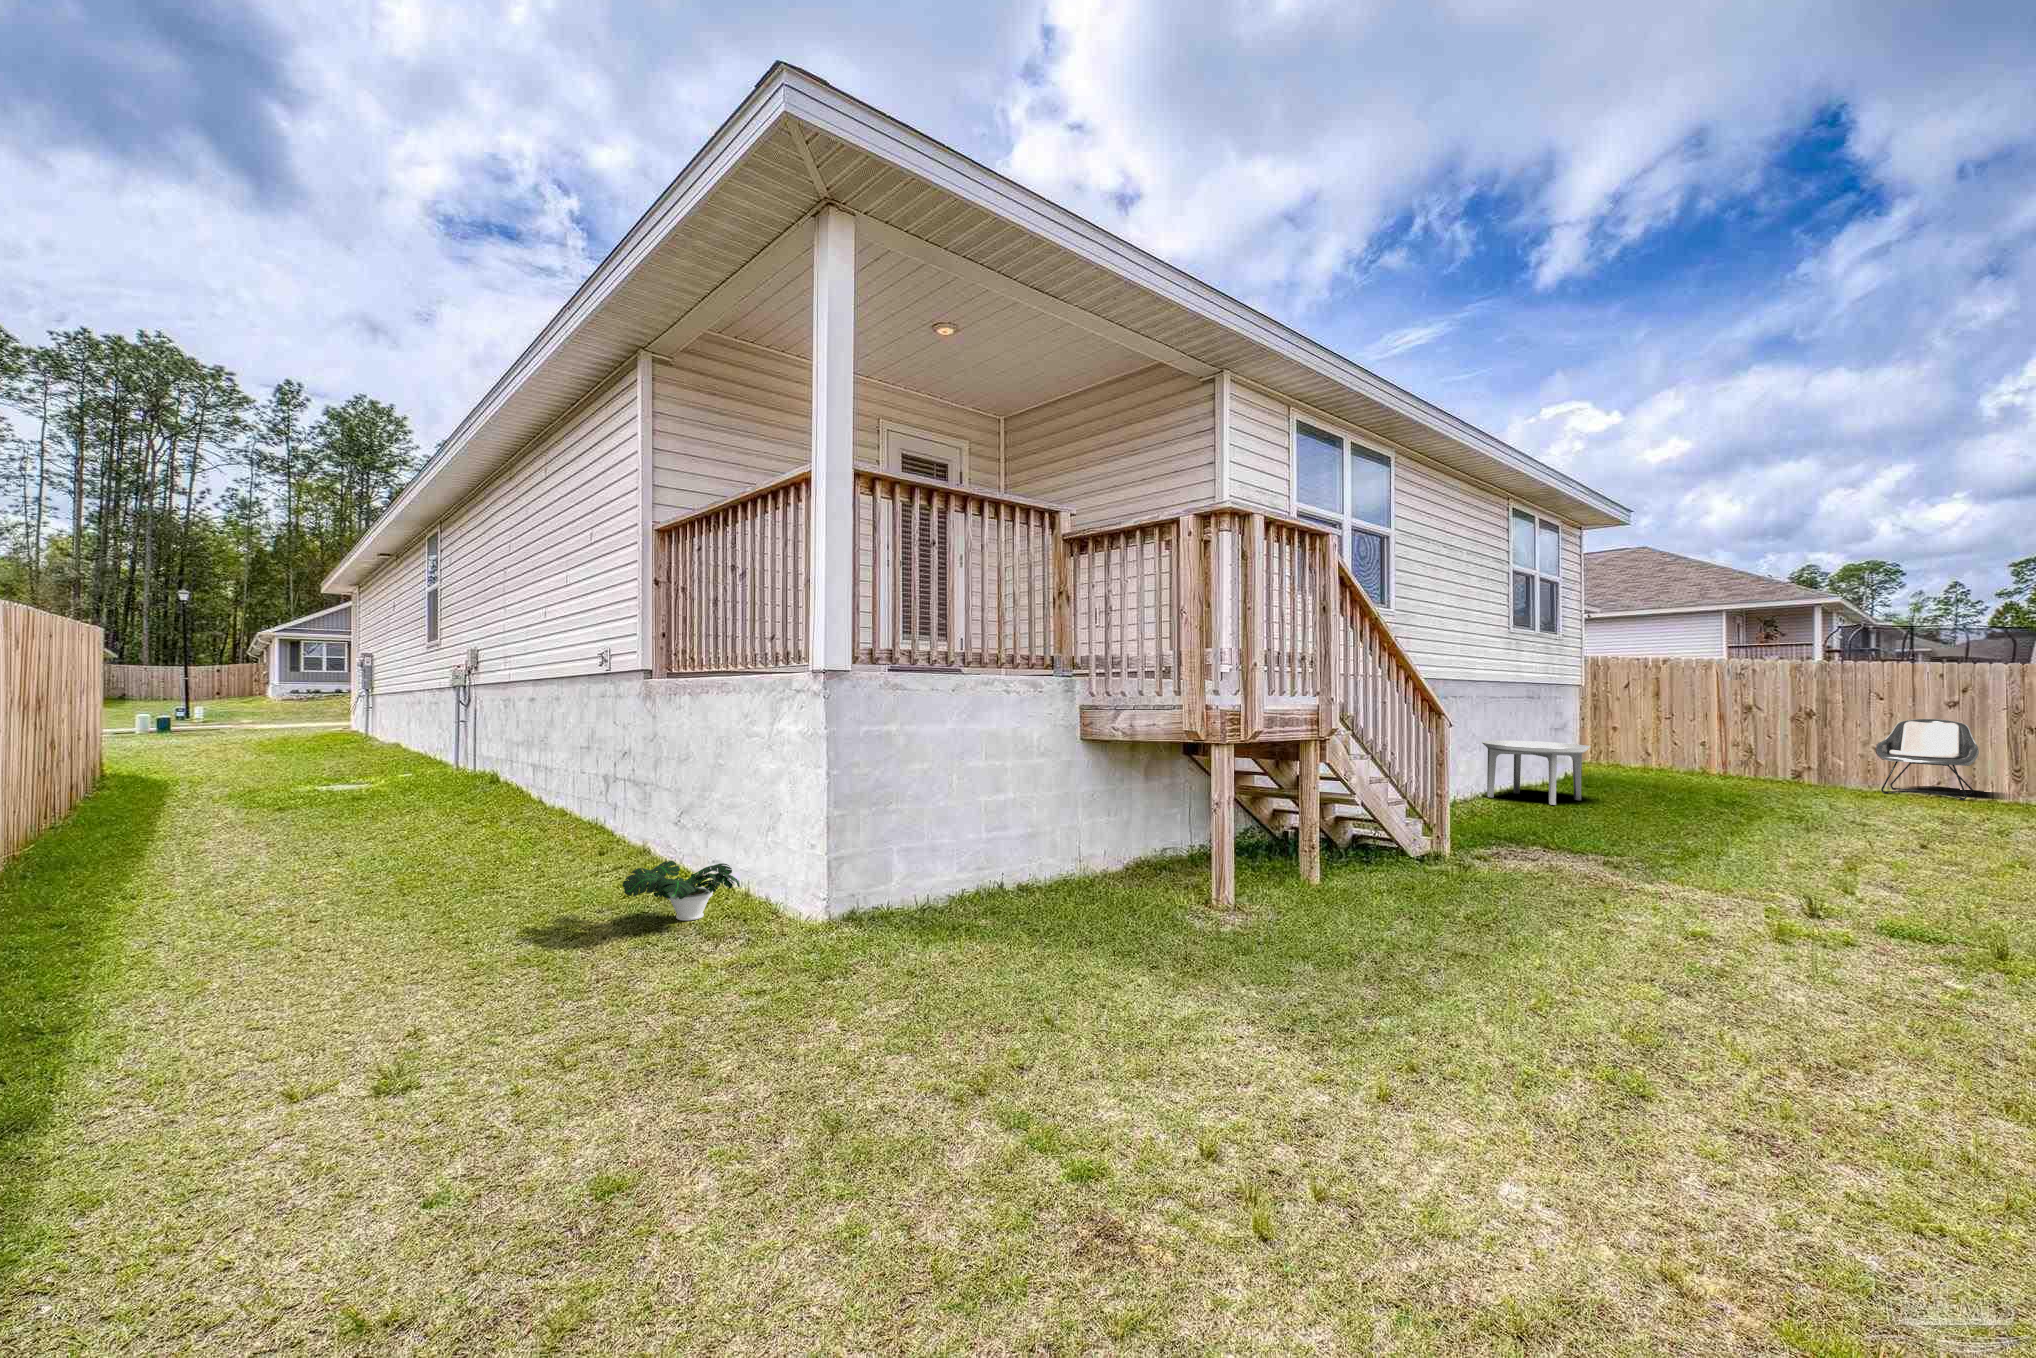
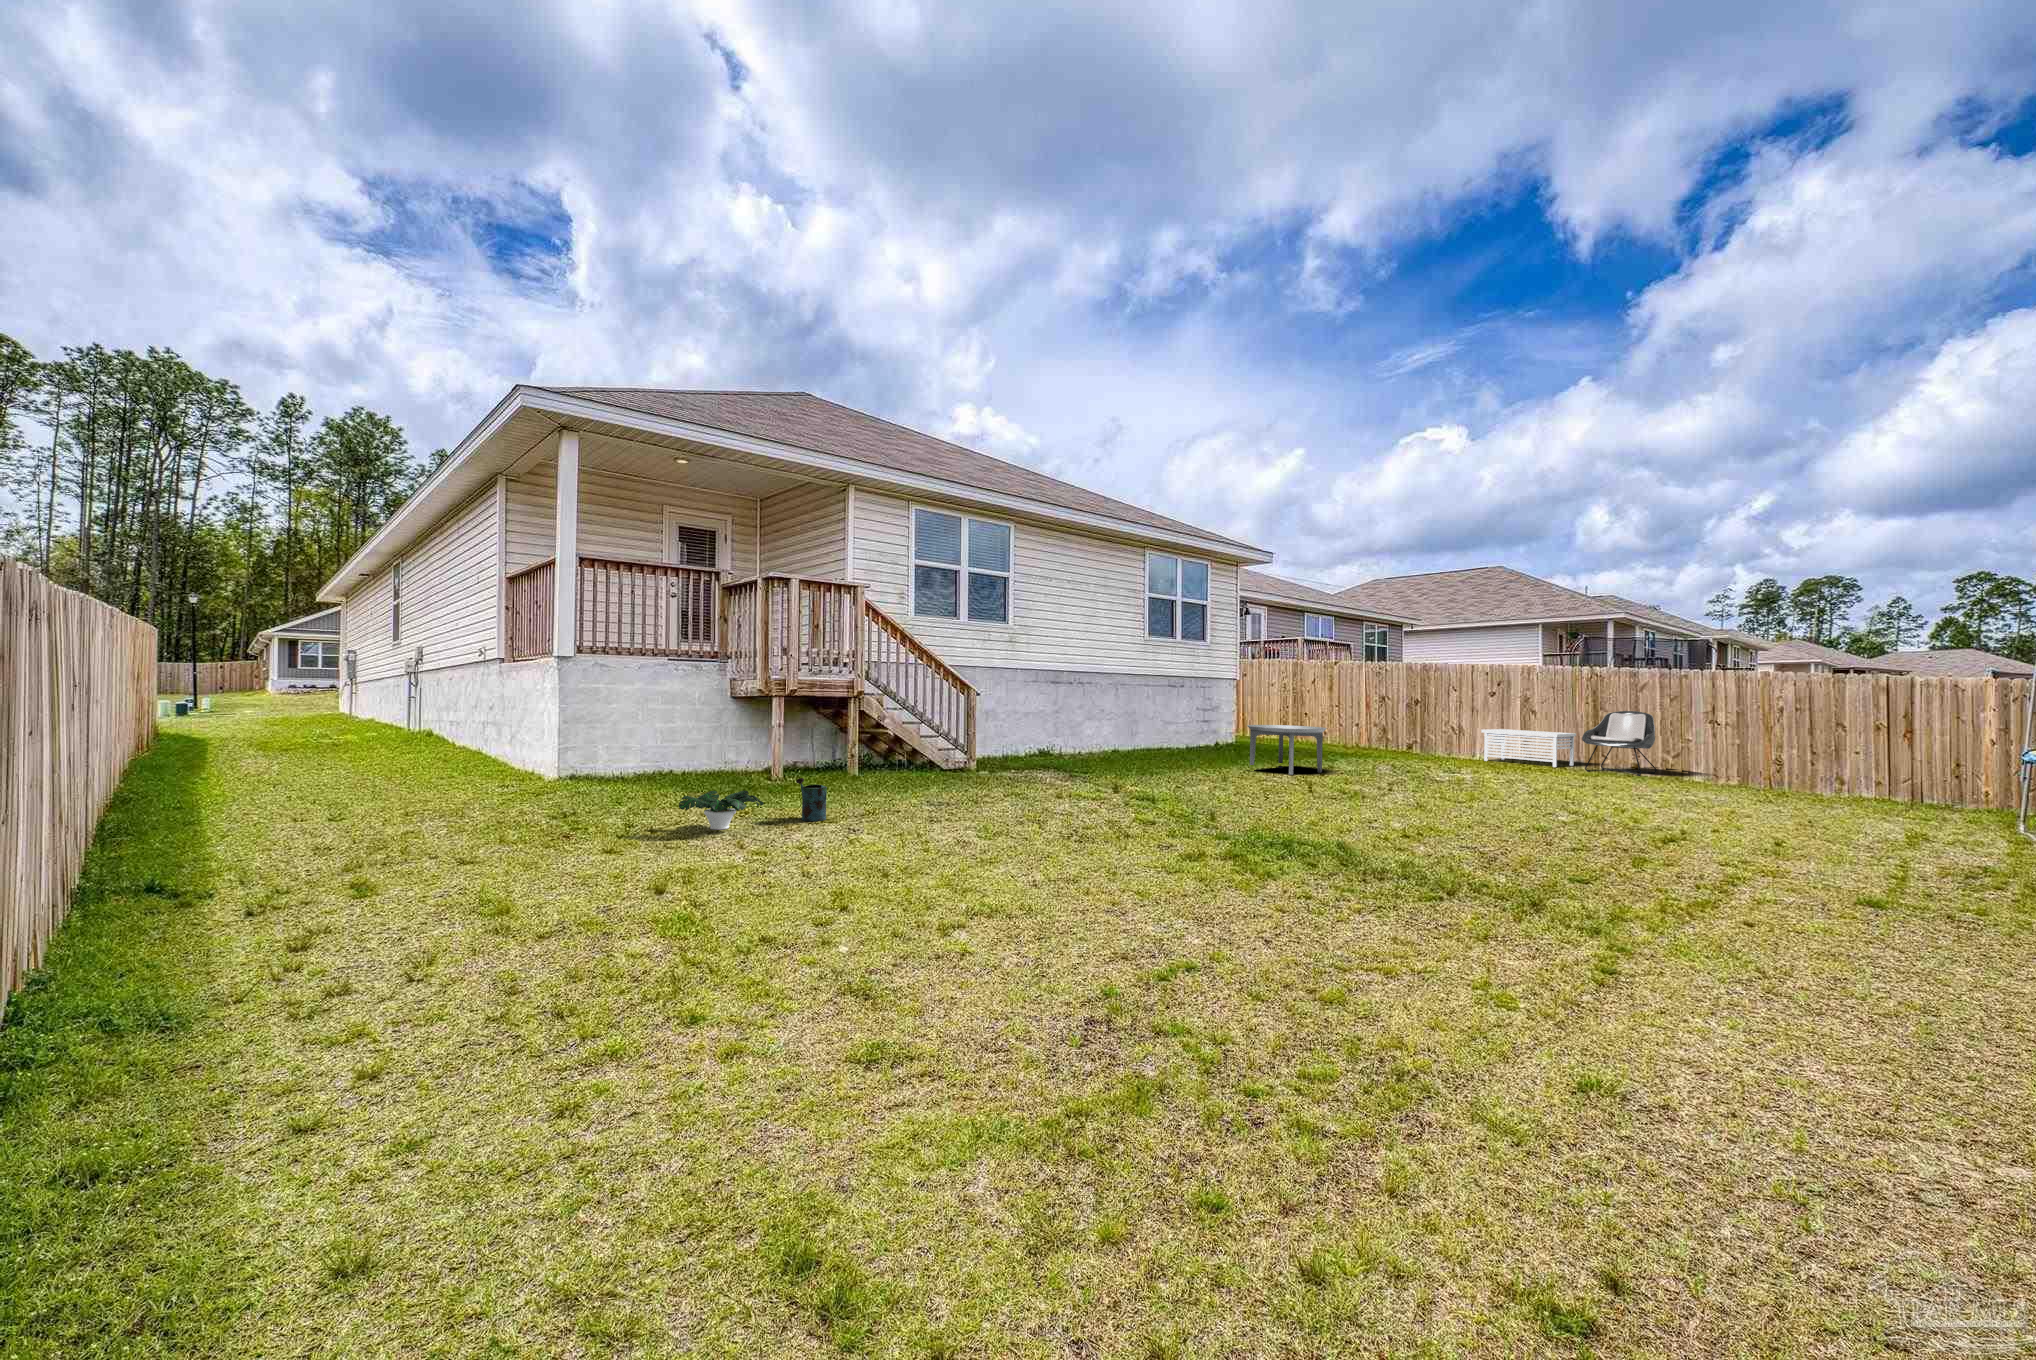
storage bench: none [1721,739,1849,787] -> present [1481,729,1576,767]
watering can: none [1047,843,1106,908] -> present [796,778,827,821]
potted plant: present [622,861,740,921] -> present [679,791,764,830]

